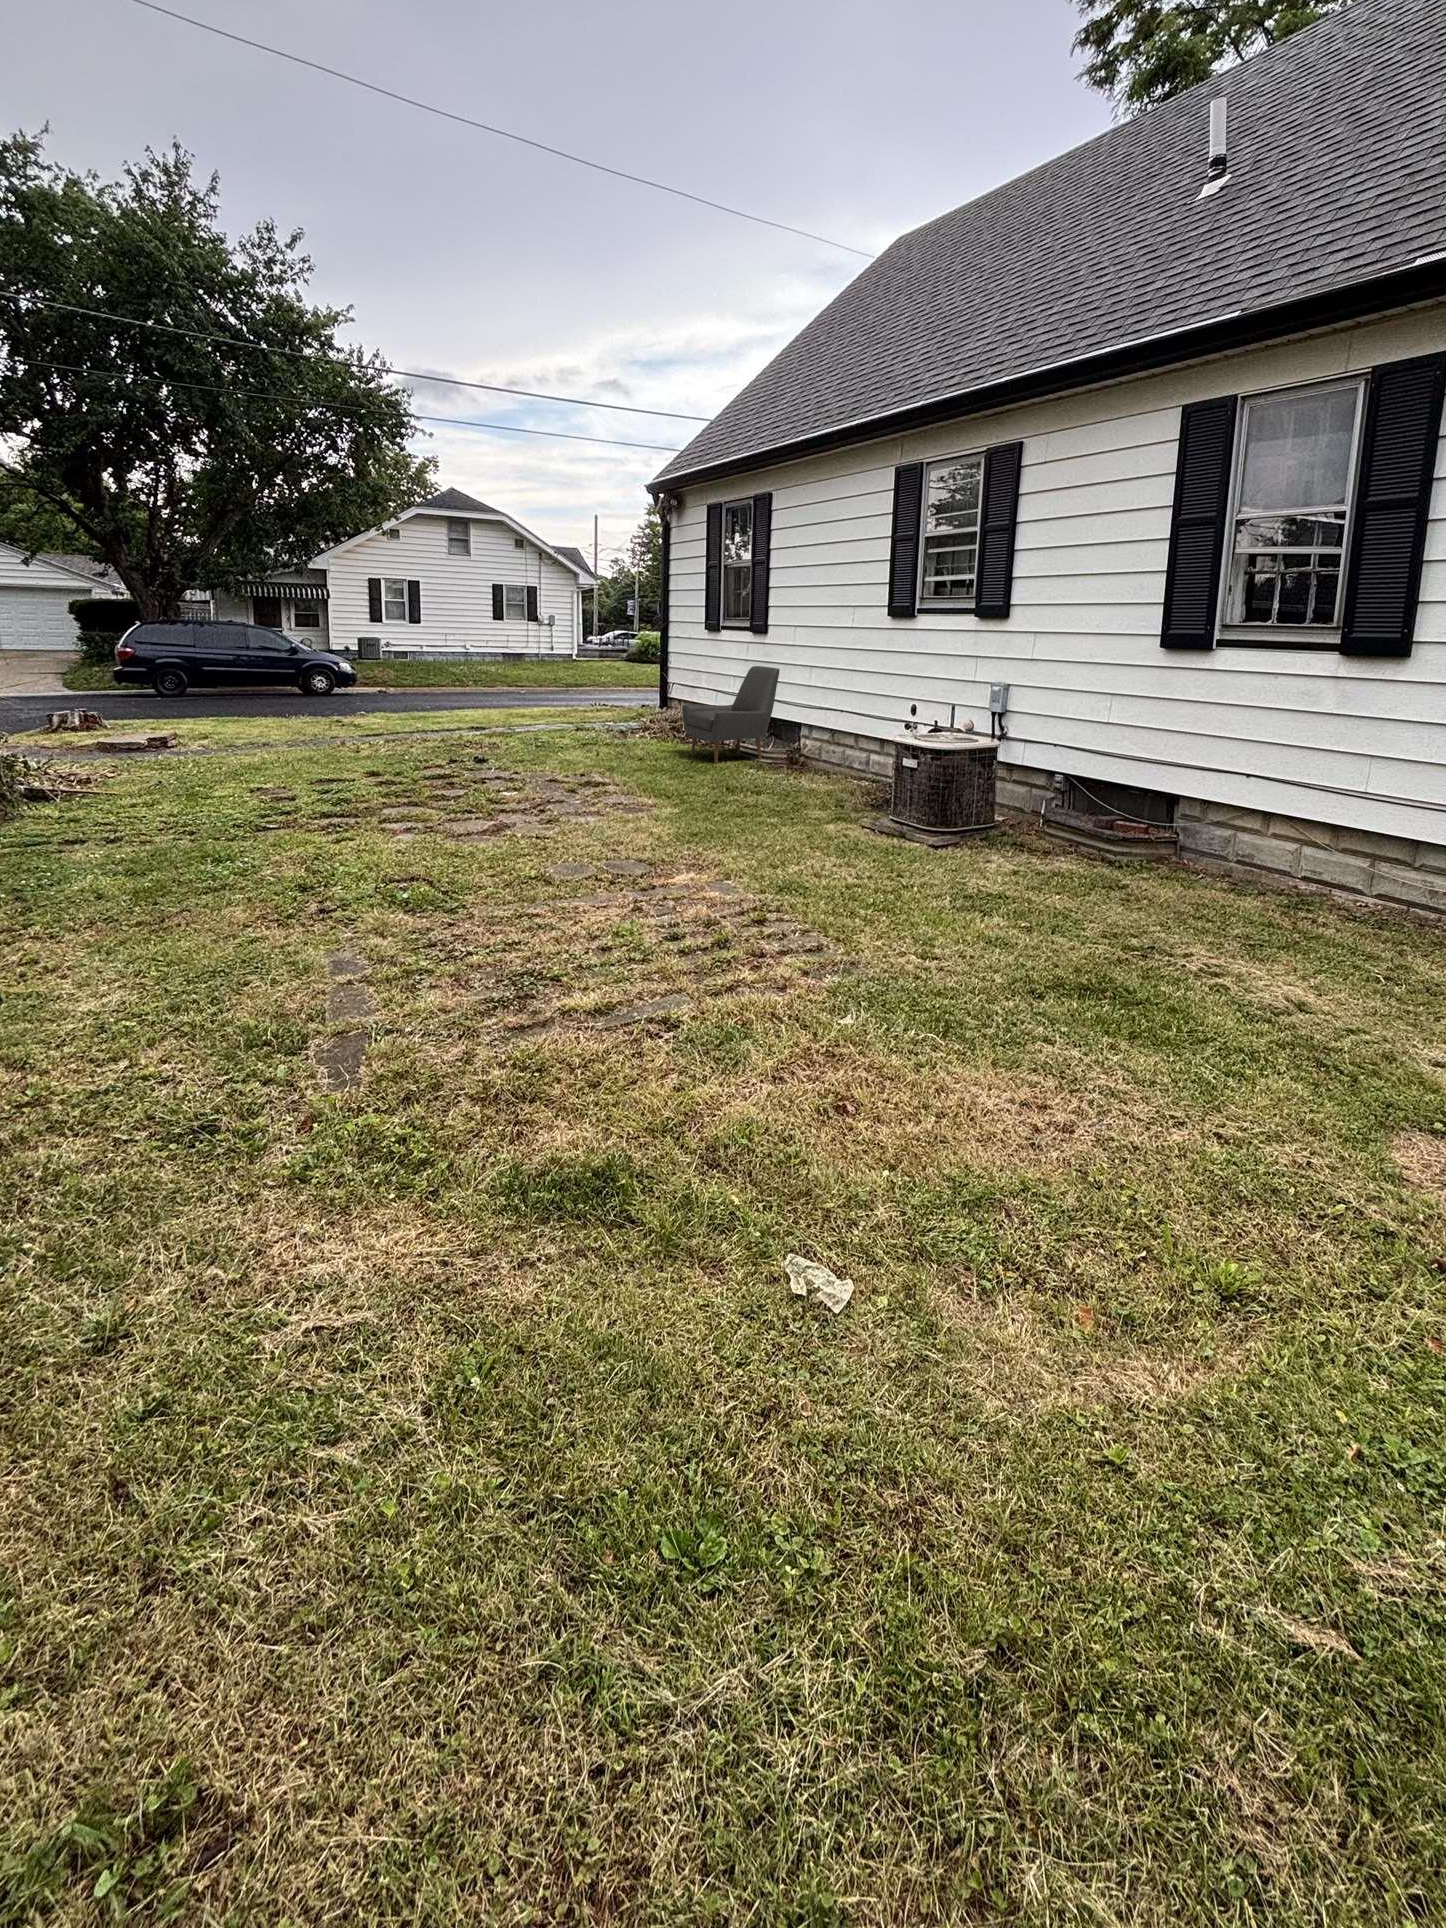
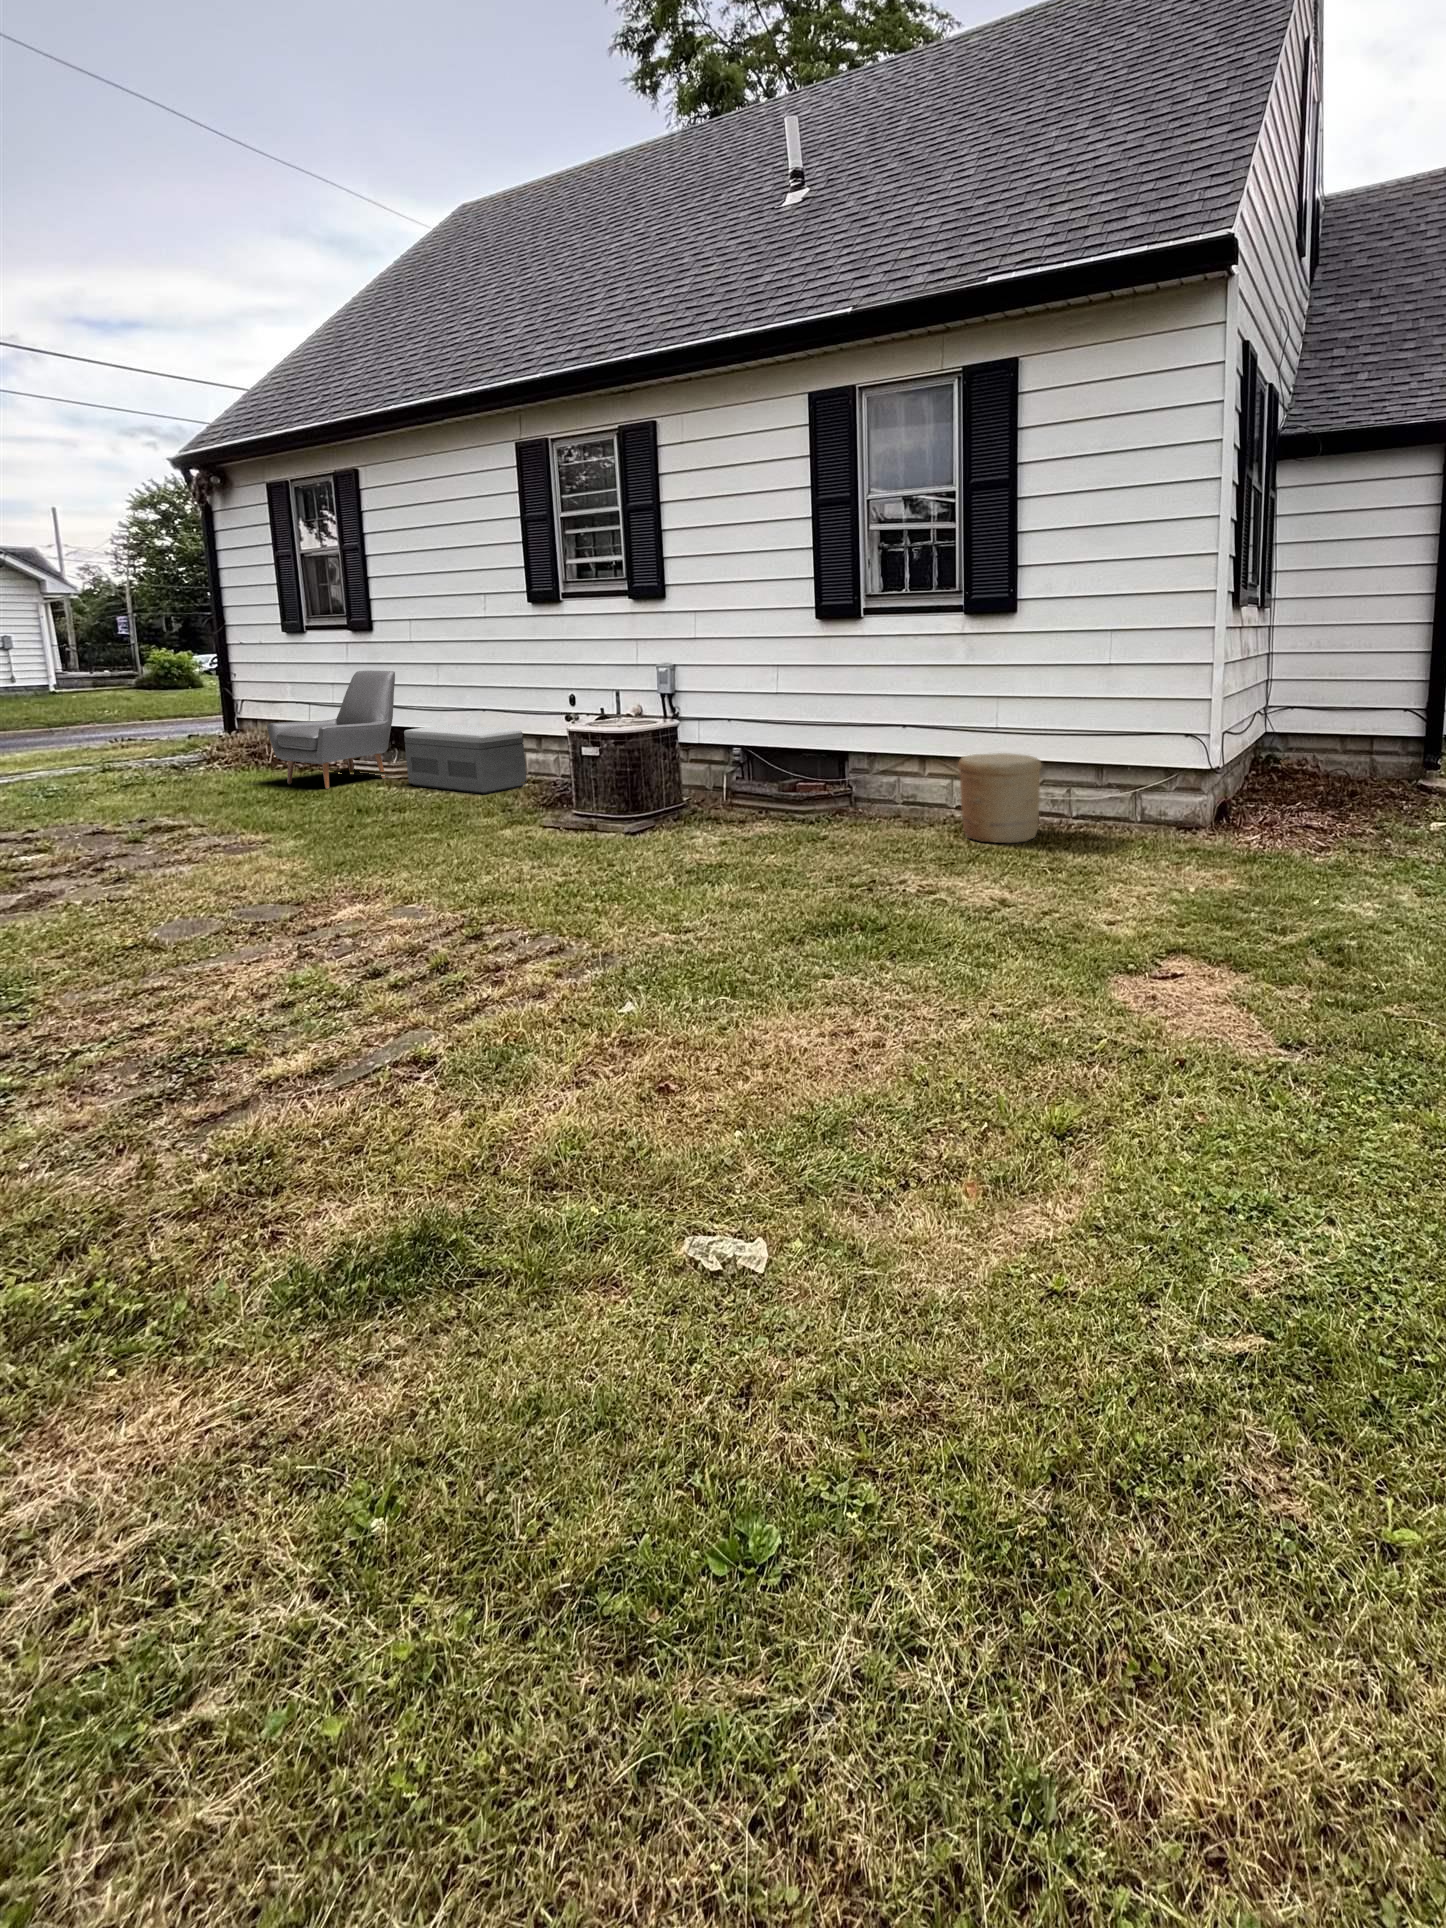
storage bench: none [775,720,869,785] -> present [404,725,527,794]
woven basket: none [1293,819,1410,931] -> present [958,753,1042,843]

